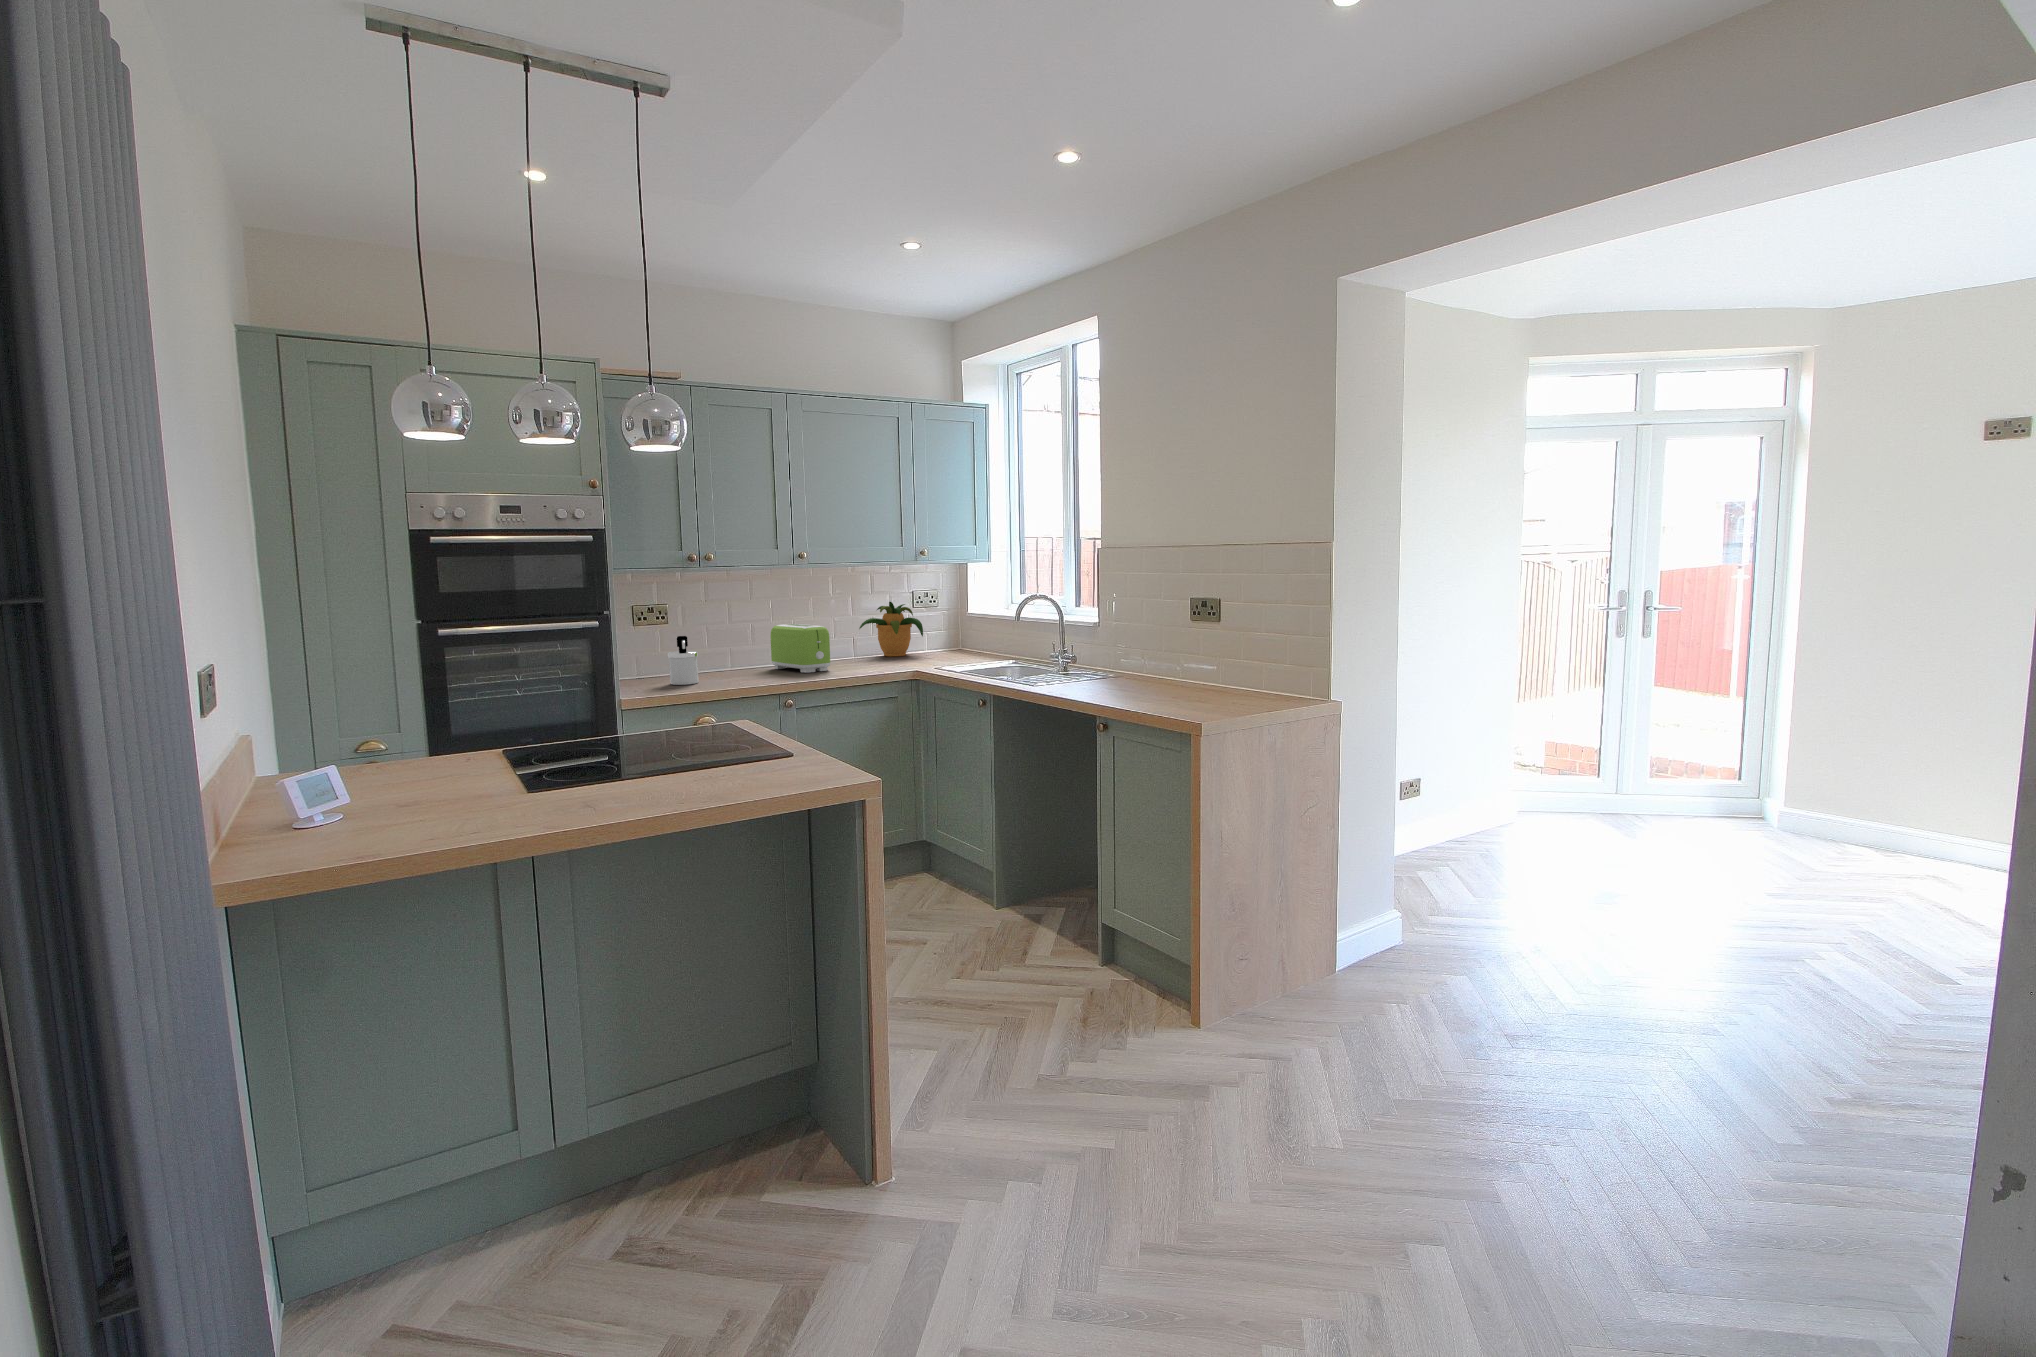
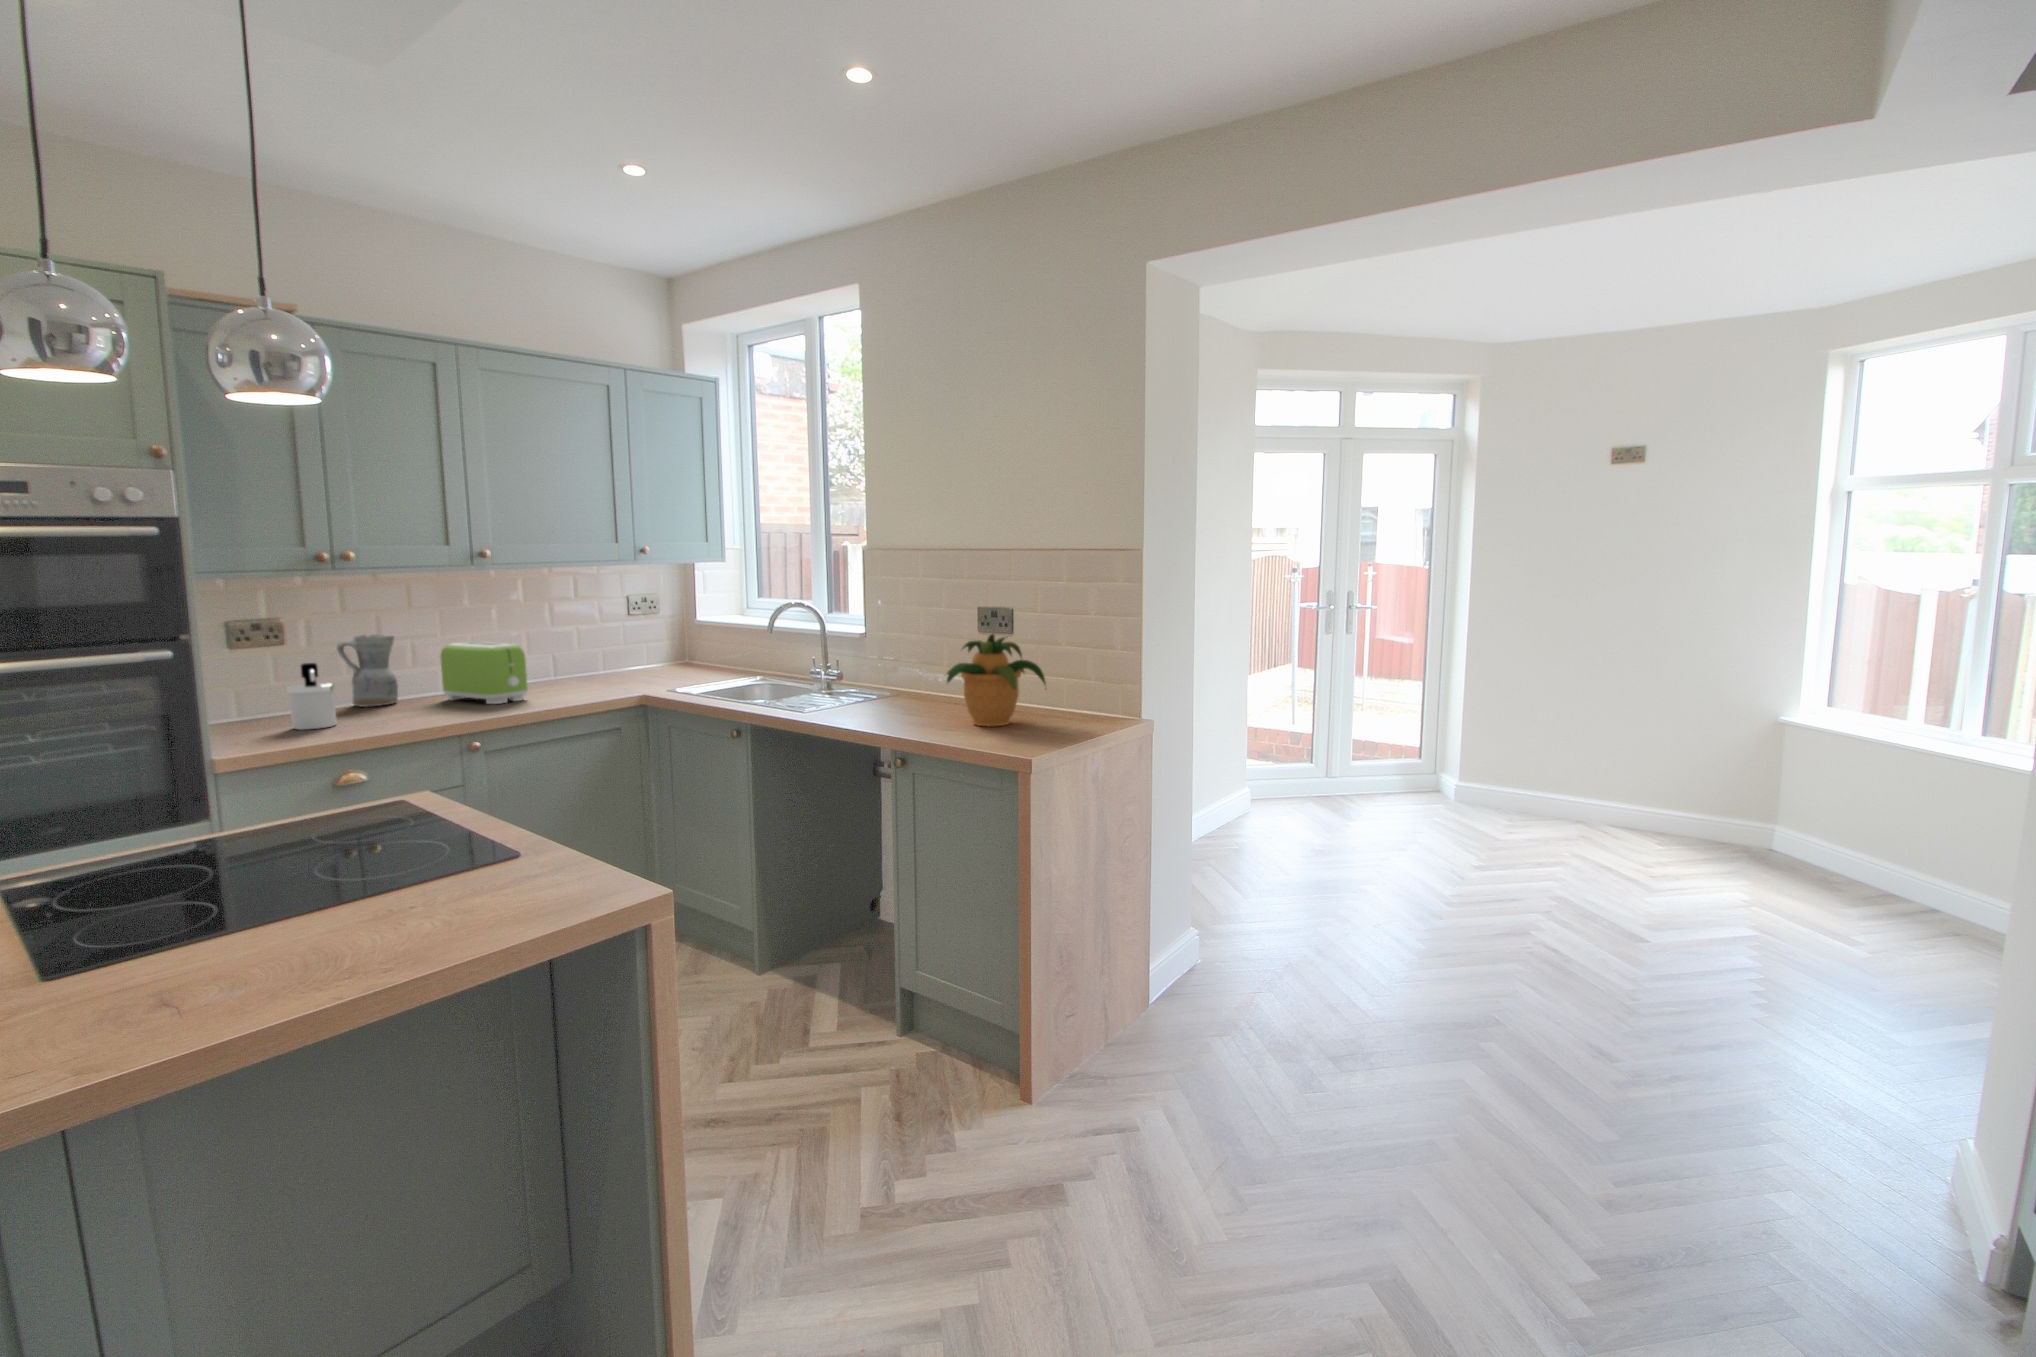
potted plant: present [859,602,923,656] -> present [947,634,1046,726]
ceramic pitcher: none [702,617,741,671] -> present [337,634,398,707]

